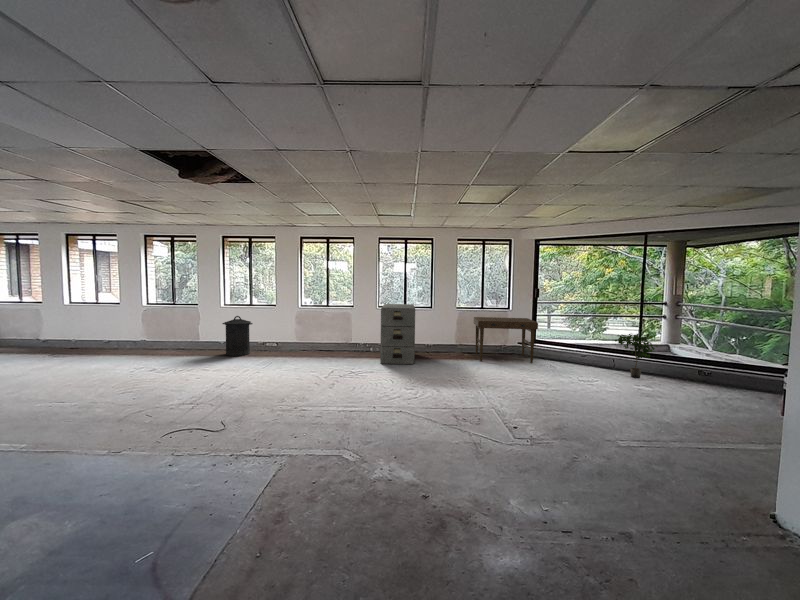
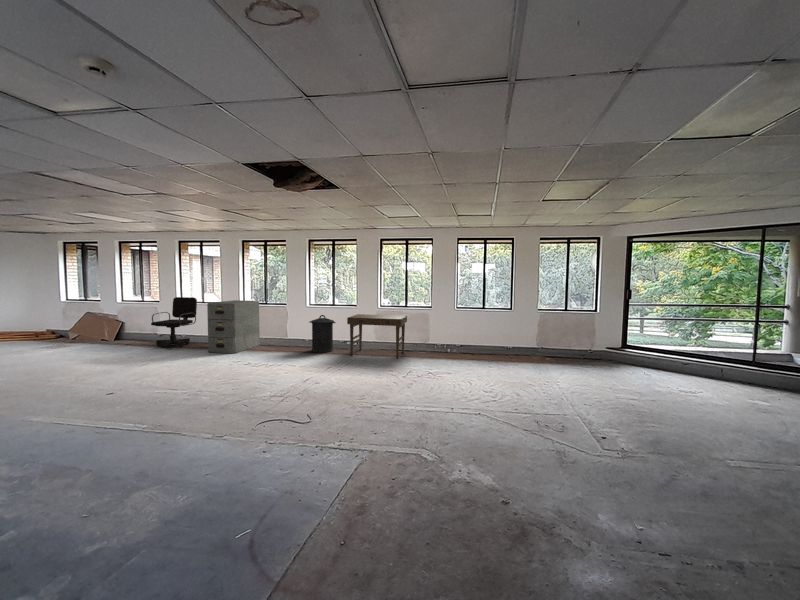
office chair: none [27,298,89,357] -> present [151,297,197,348]
filing cabinet: present [380,304,415,364] -> present [207,300,260,354]
desk: present [474,317,538,363] -> present [347,314,407,358]
potted plant: present [614,333,657,378] -> none [723,340,779,390]

